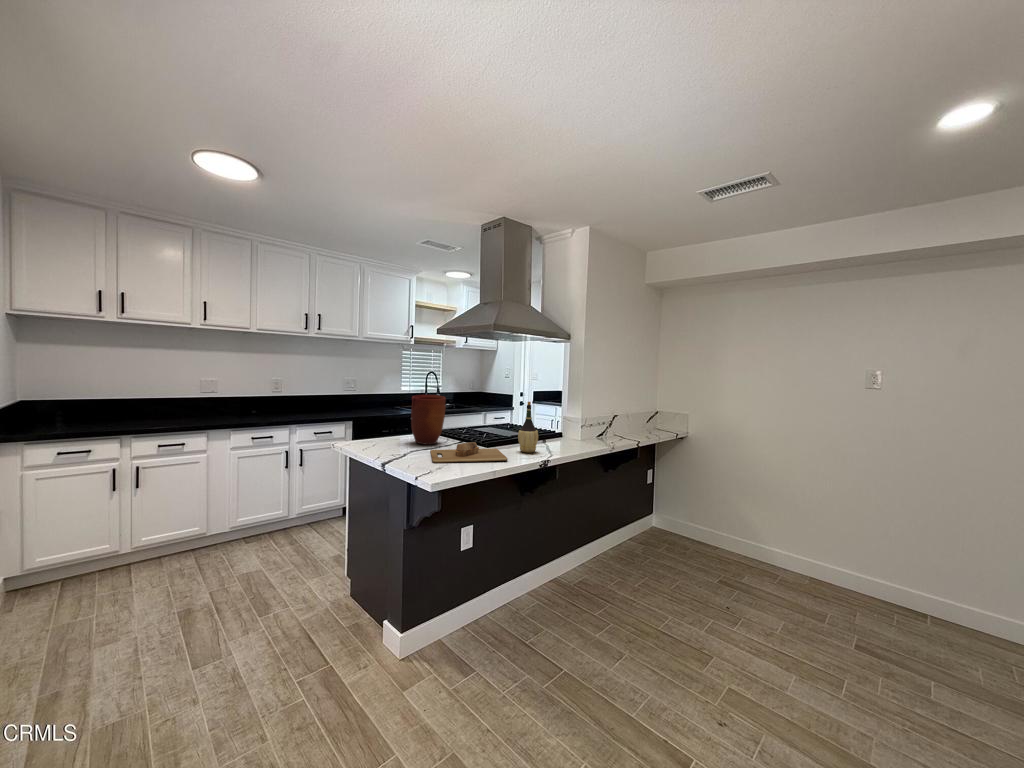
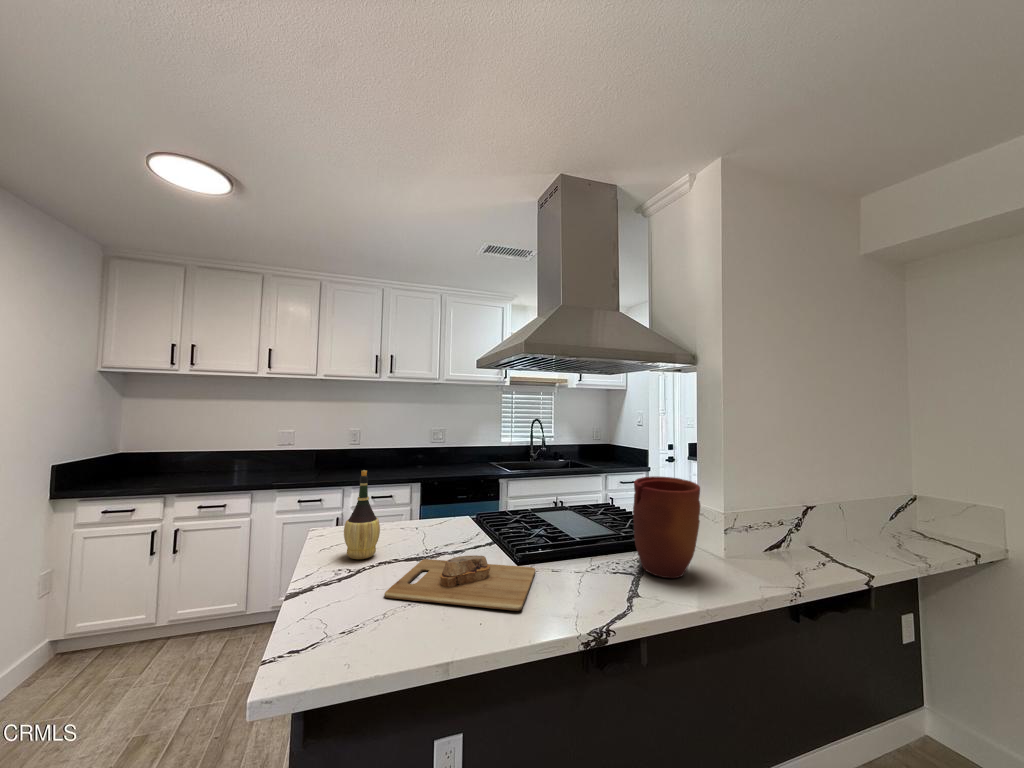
vase: present [411,395,446,445] -> present [633,476,700,578]
wine bottle: present [518,402,538,452] -> present [344,470,380,559]

